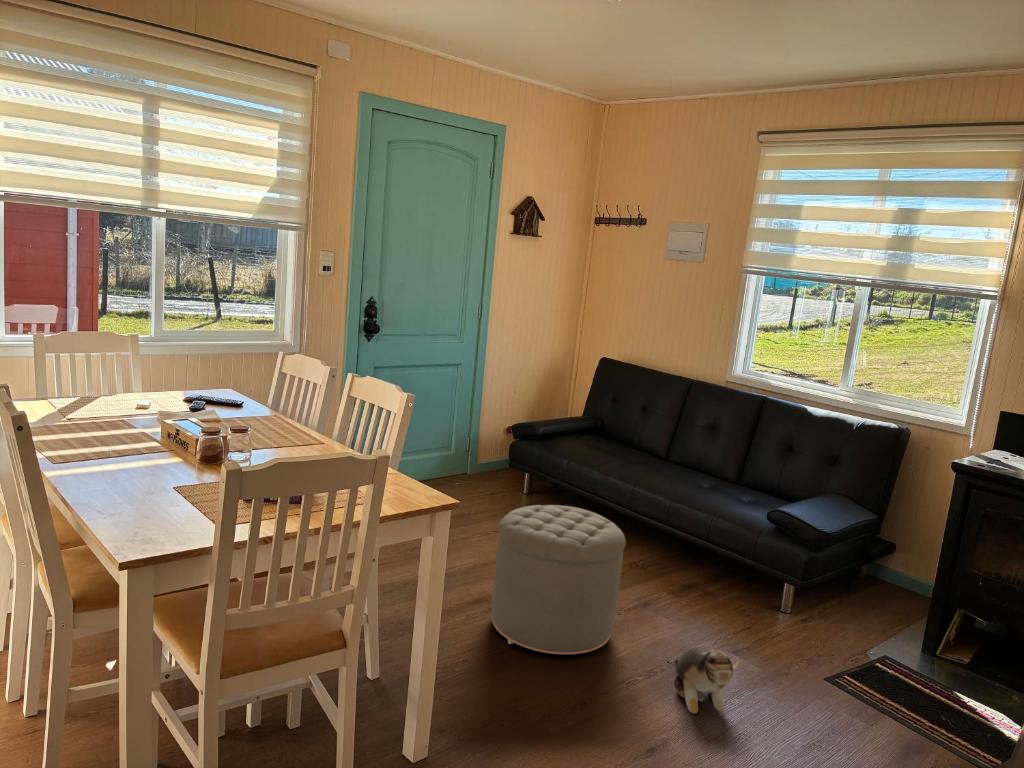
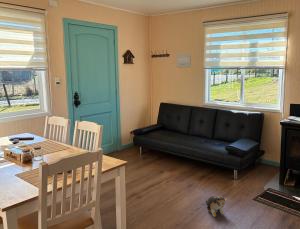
ottoman: present [491,505,626,654] -> none [143,158,184,207]

